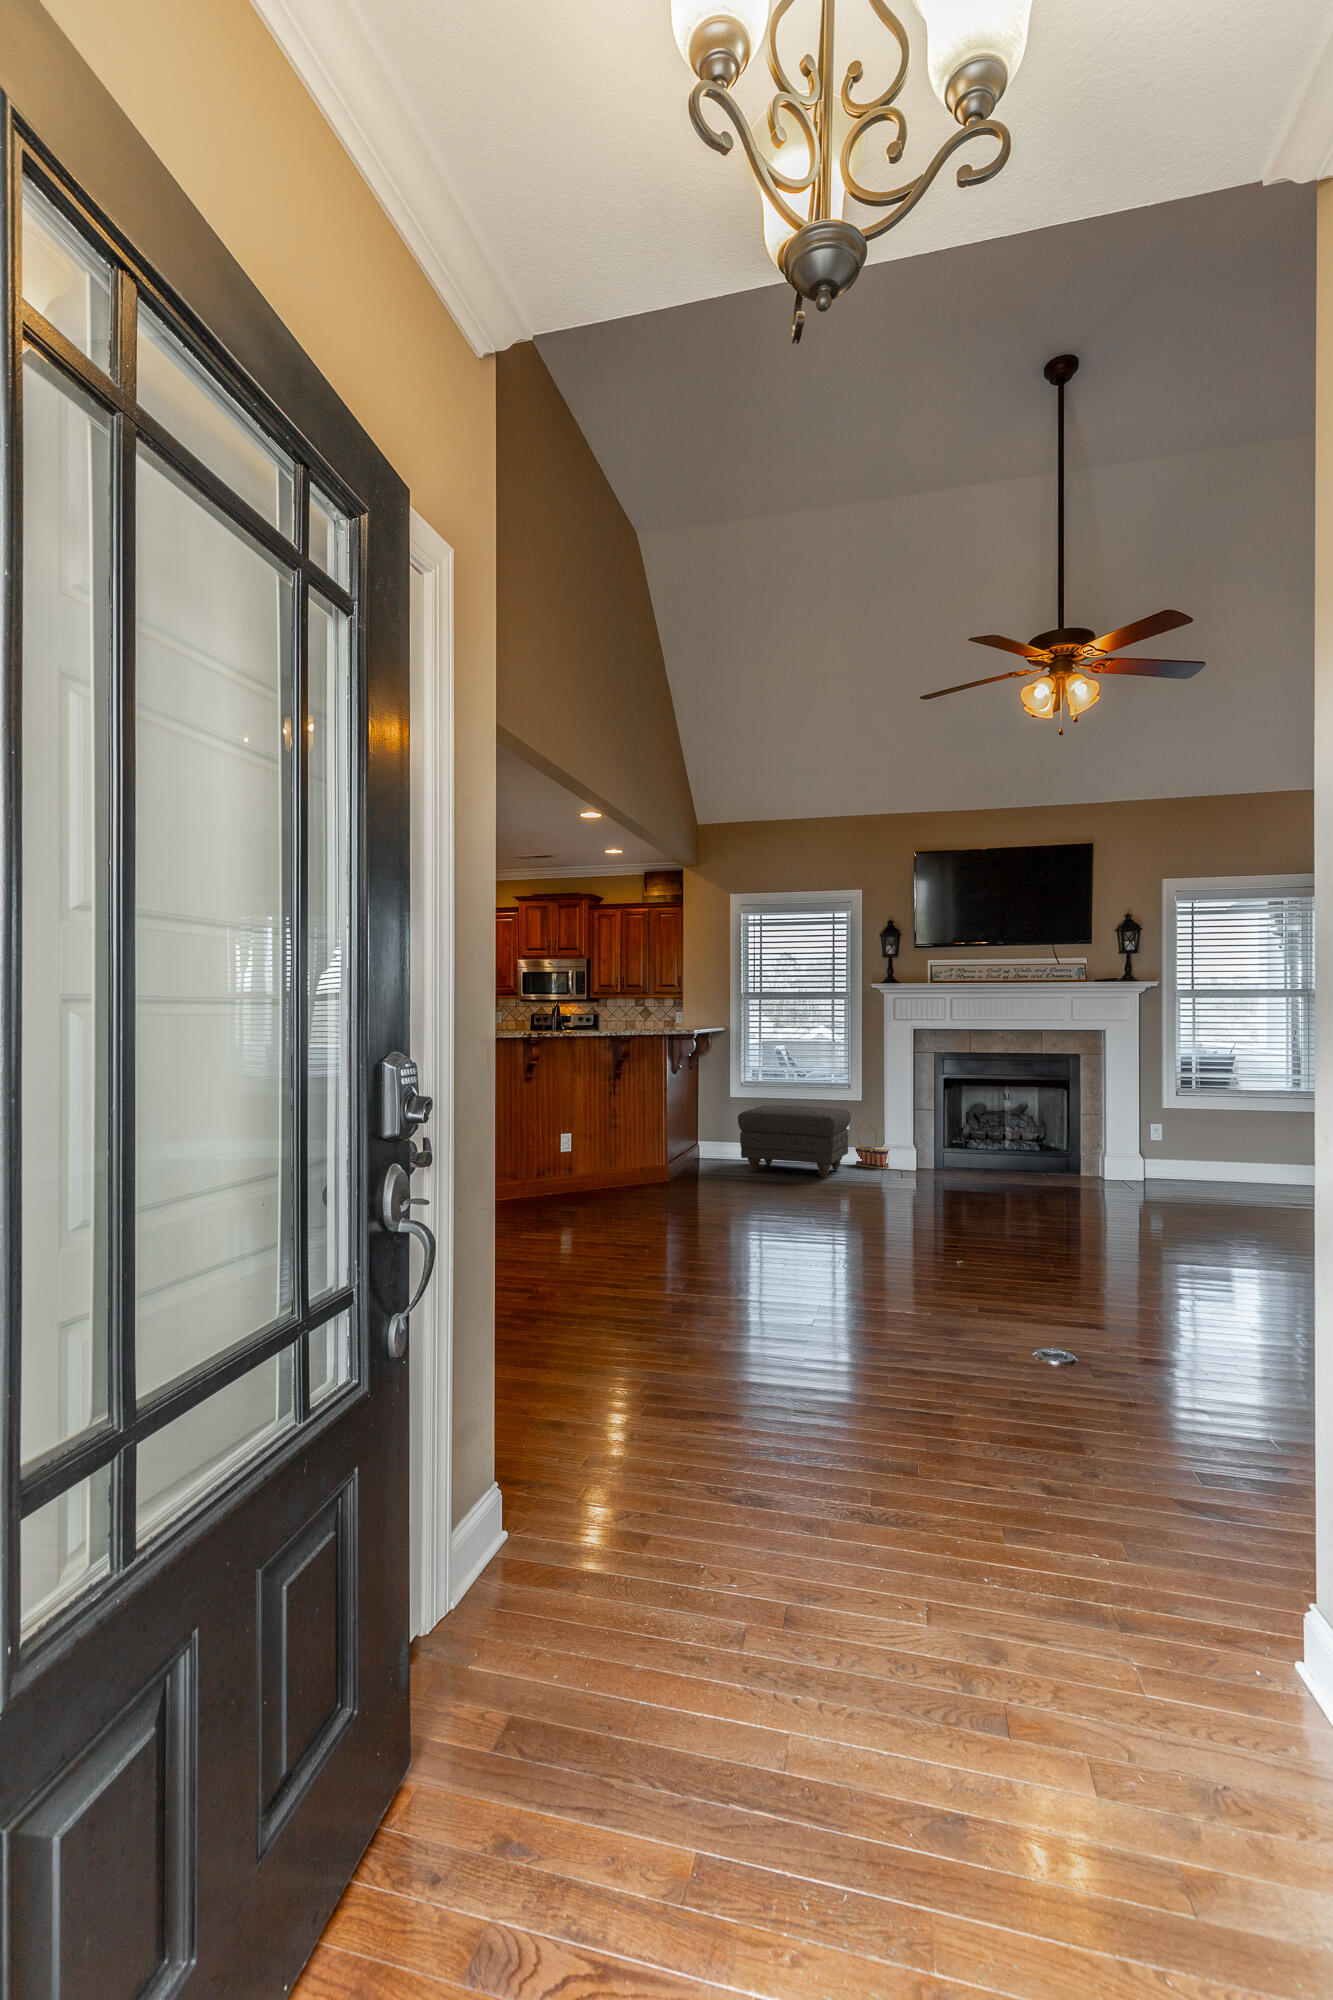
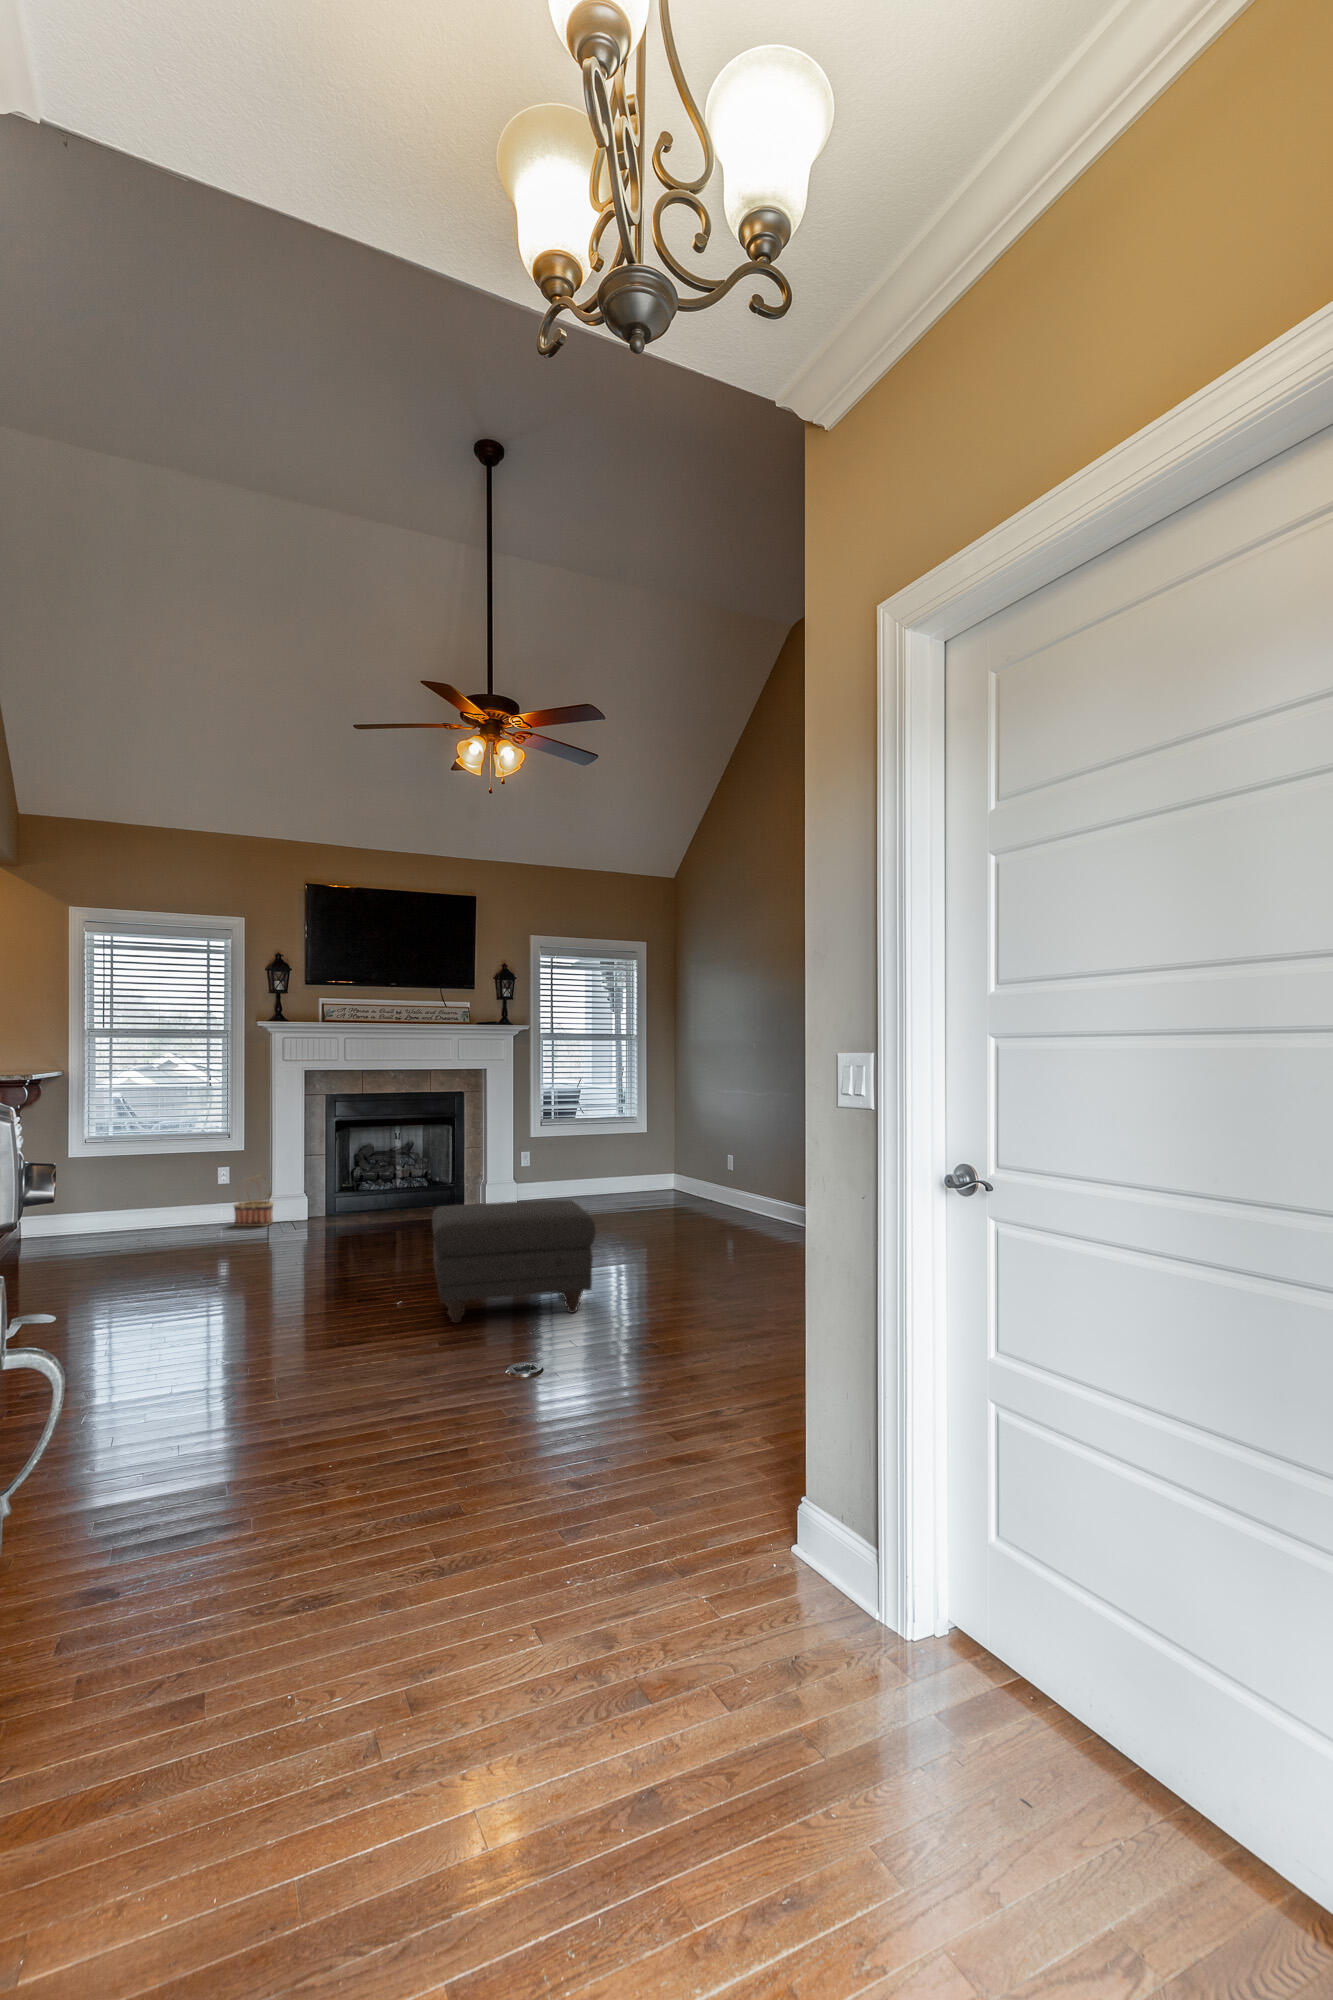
ottoman: present [738,1105,851,1178] -> present [432,1200,596,1323]

